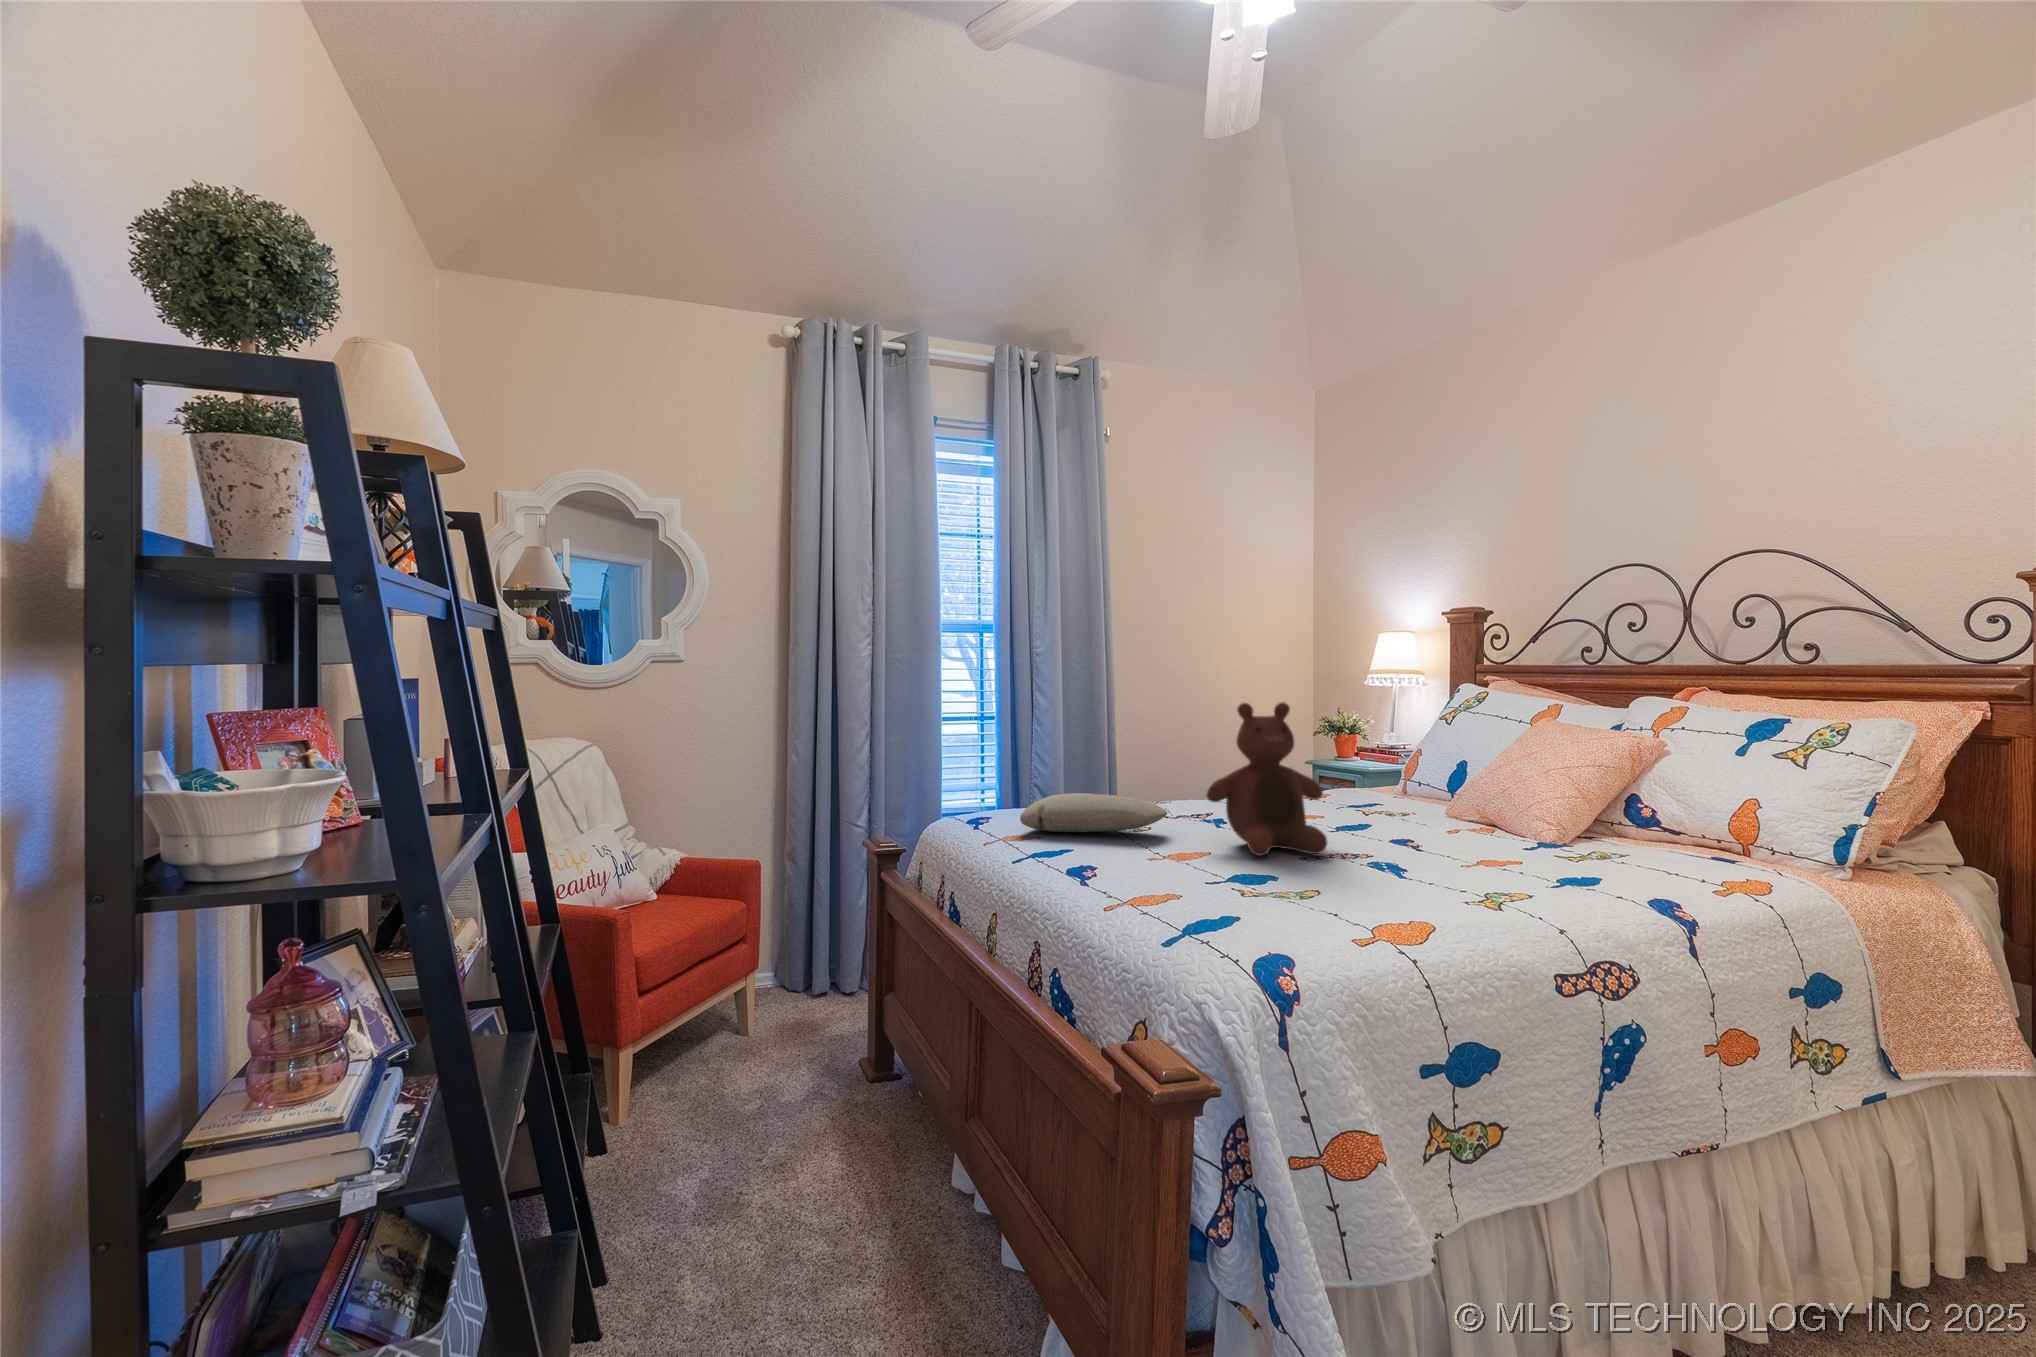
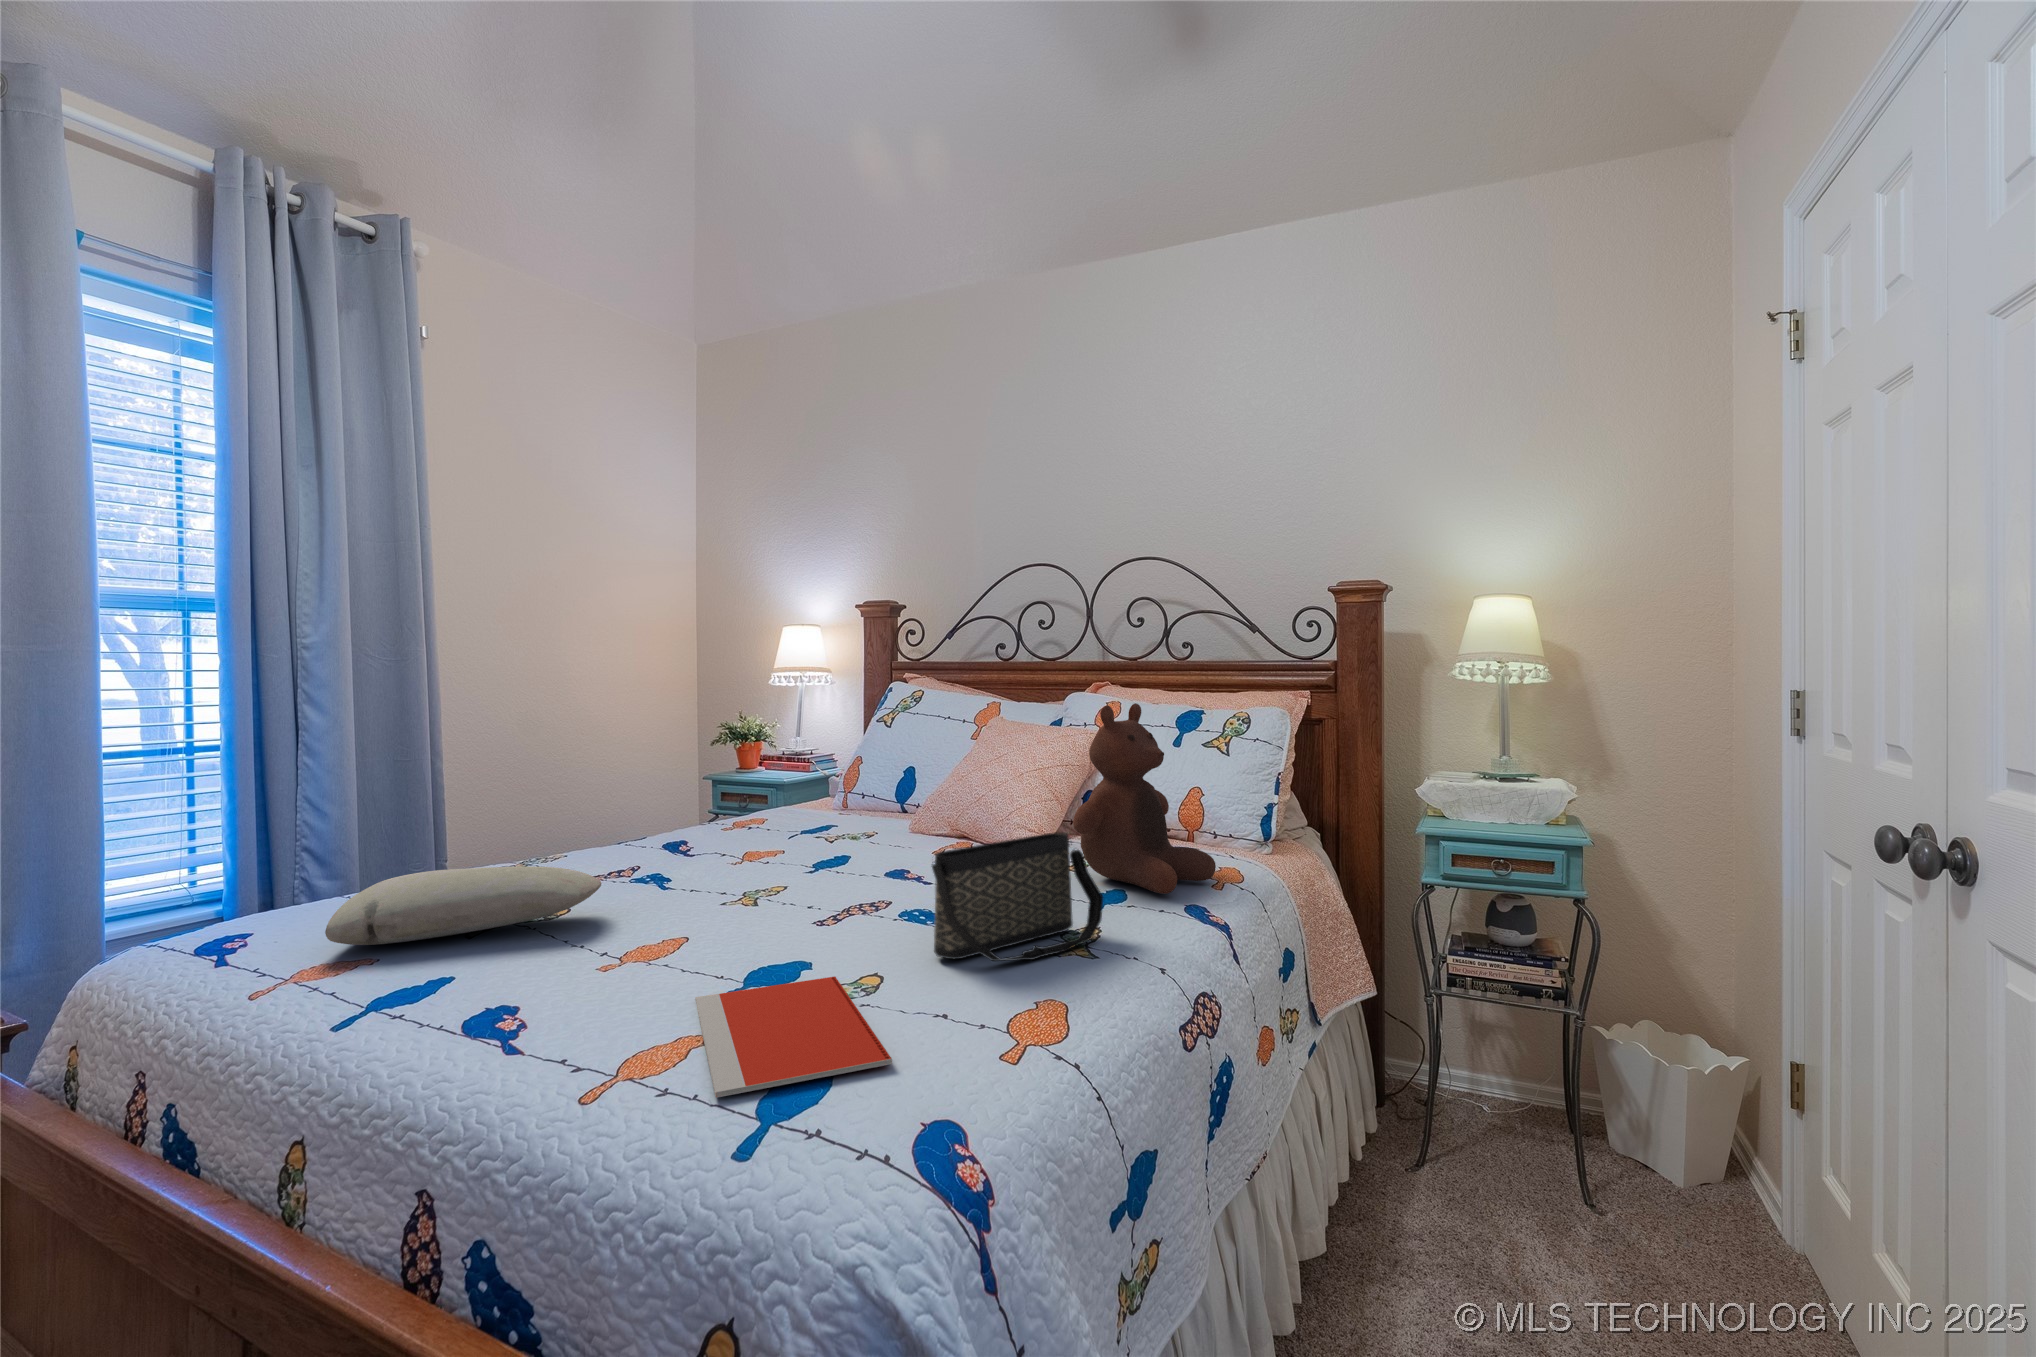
stuffed bear: present [1207,702,1328,856] -> present [1073,703,1216,894]
handbag: none [1362,809,1529,903] -> present [932,832,1103,961]
notebook: none [1167,880,1285,928] -> present [695,976,892,1098]

